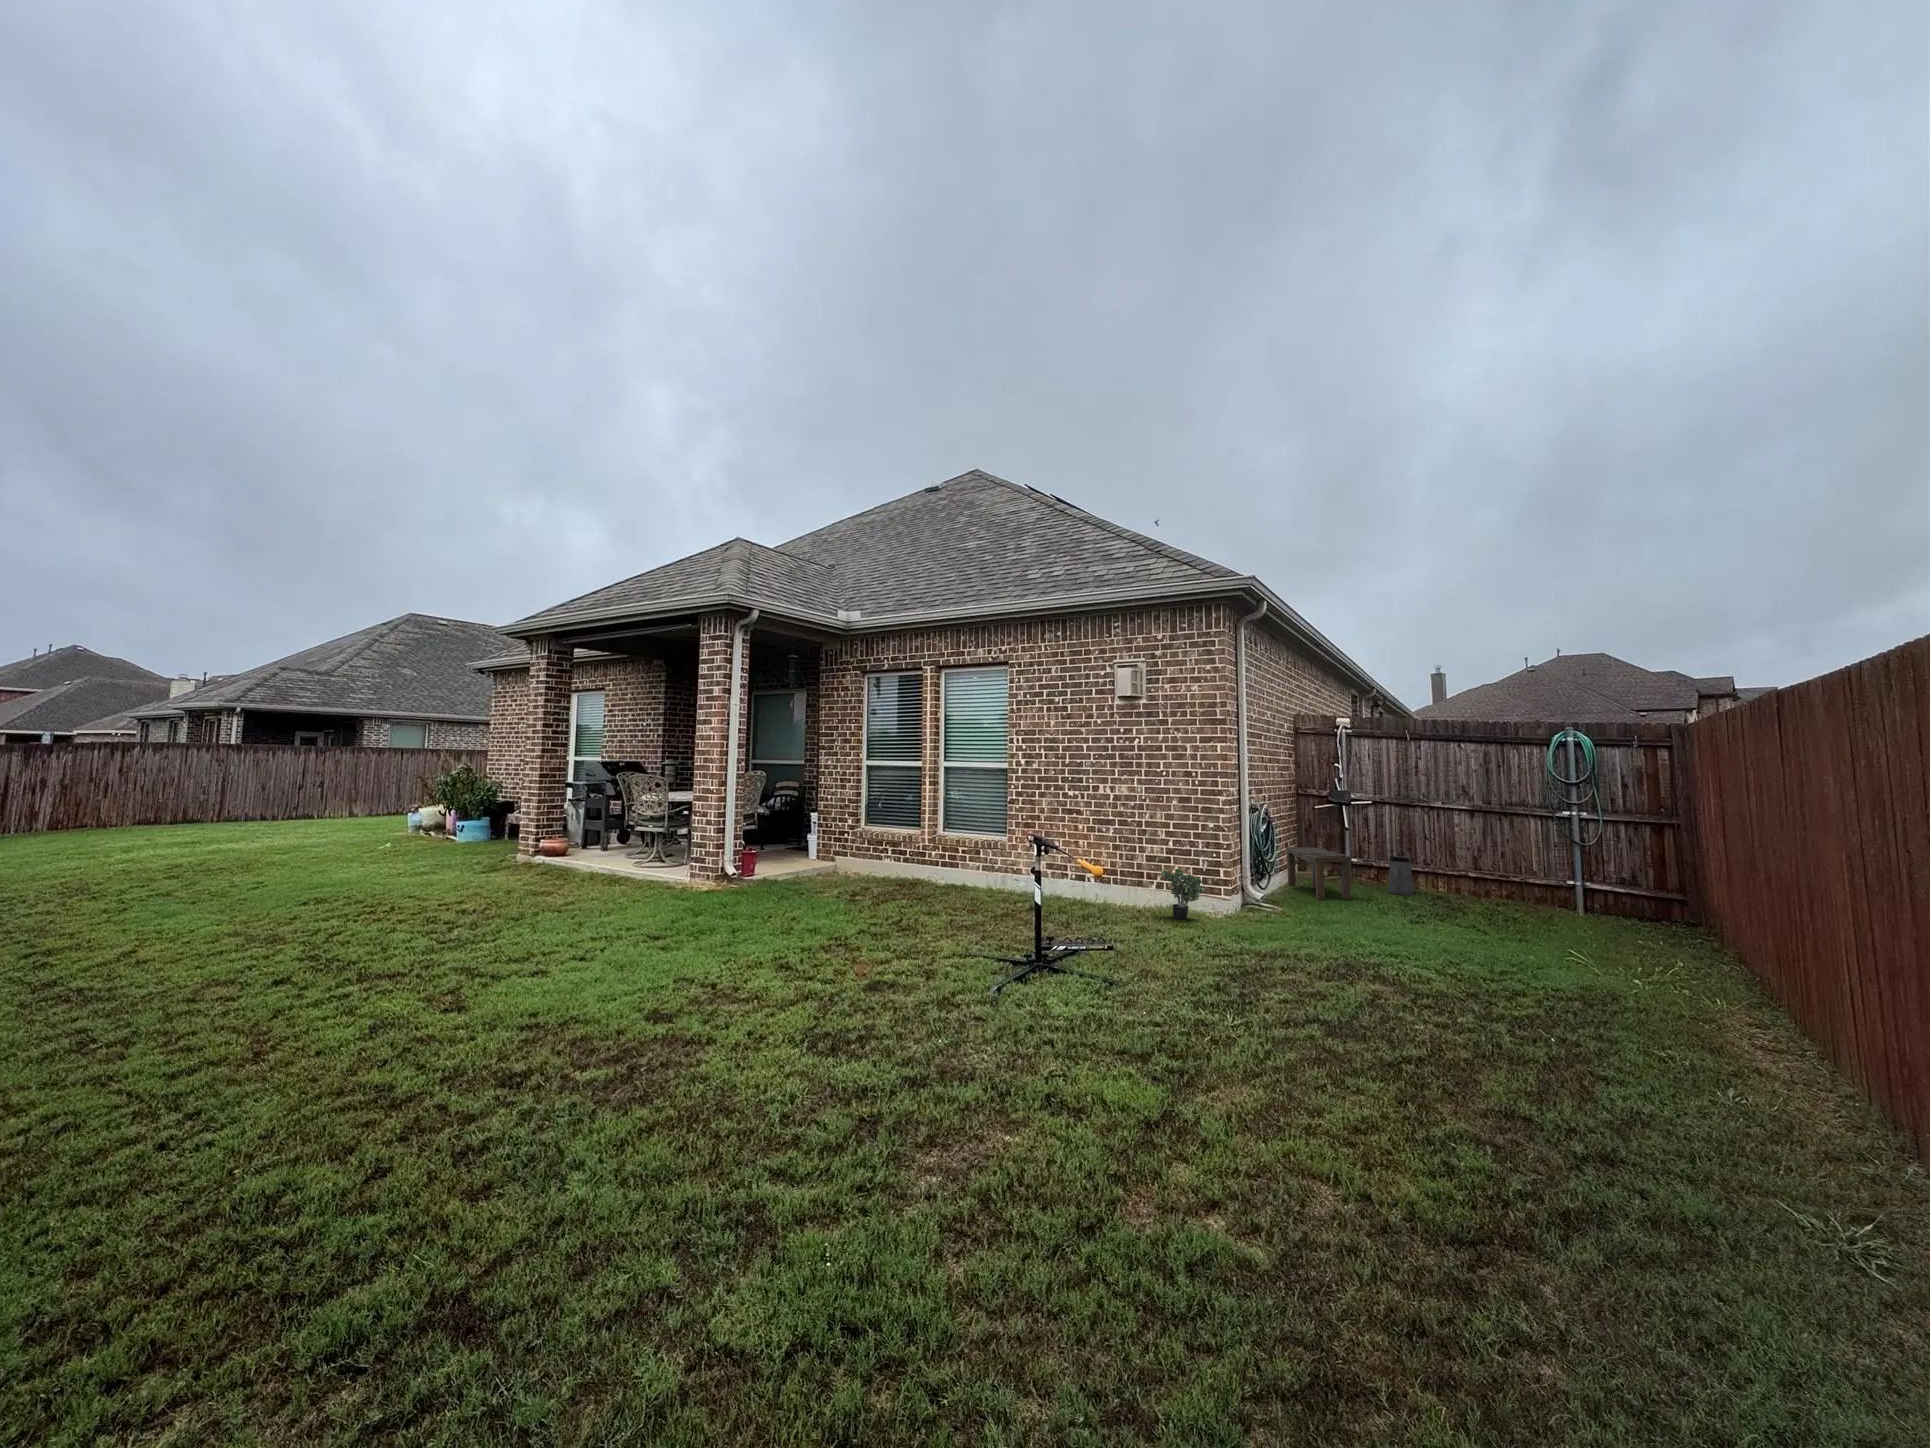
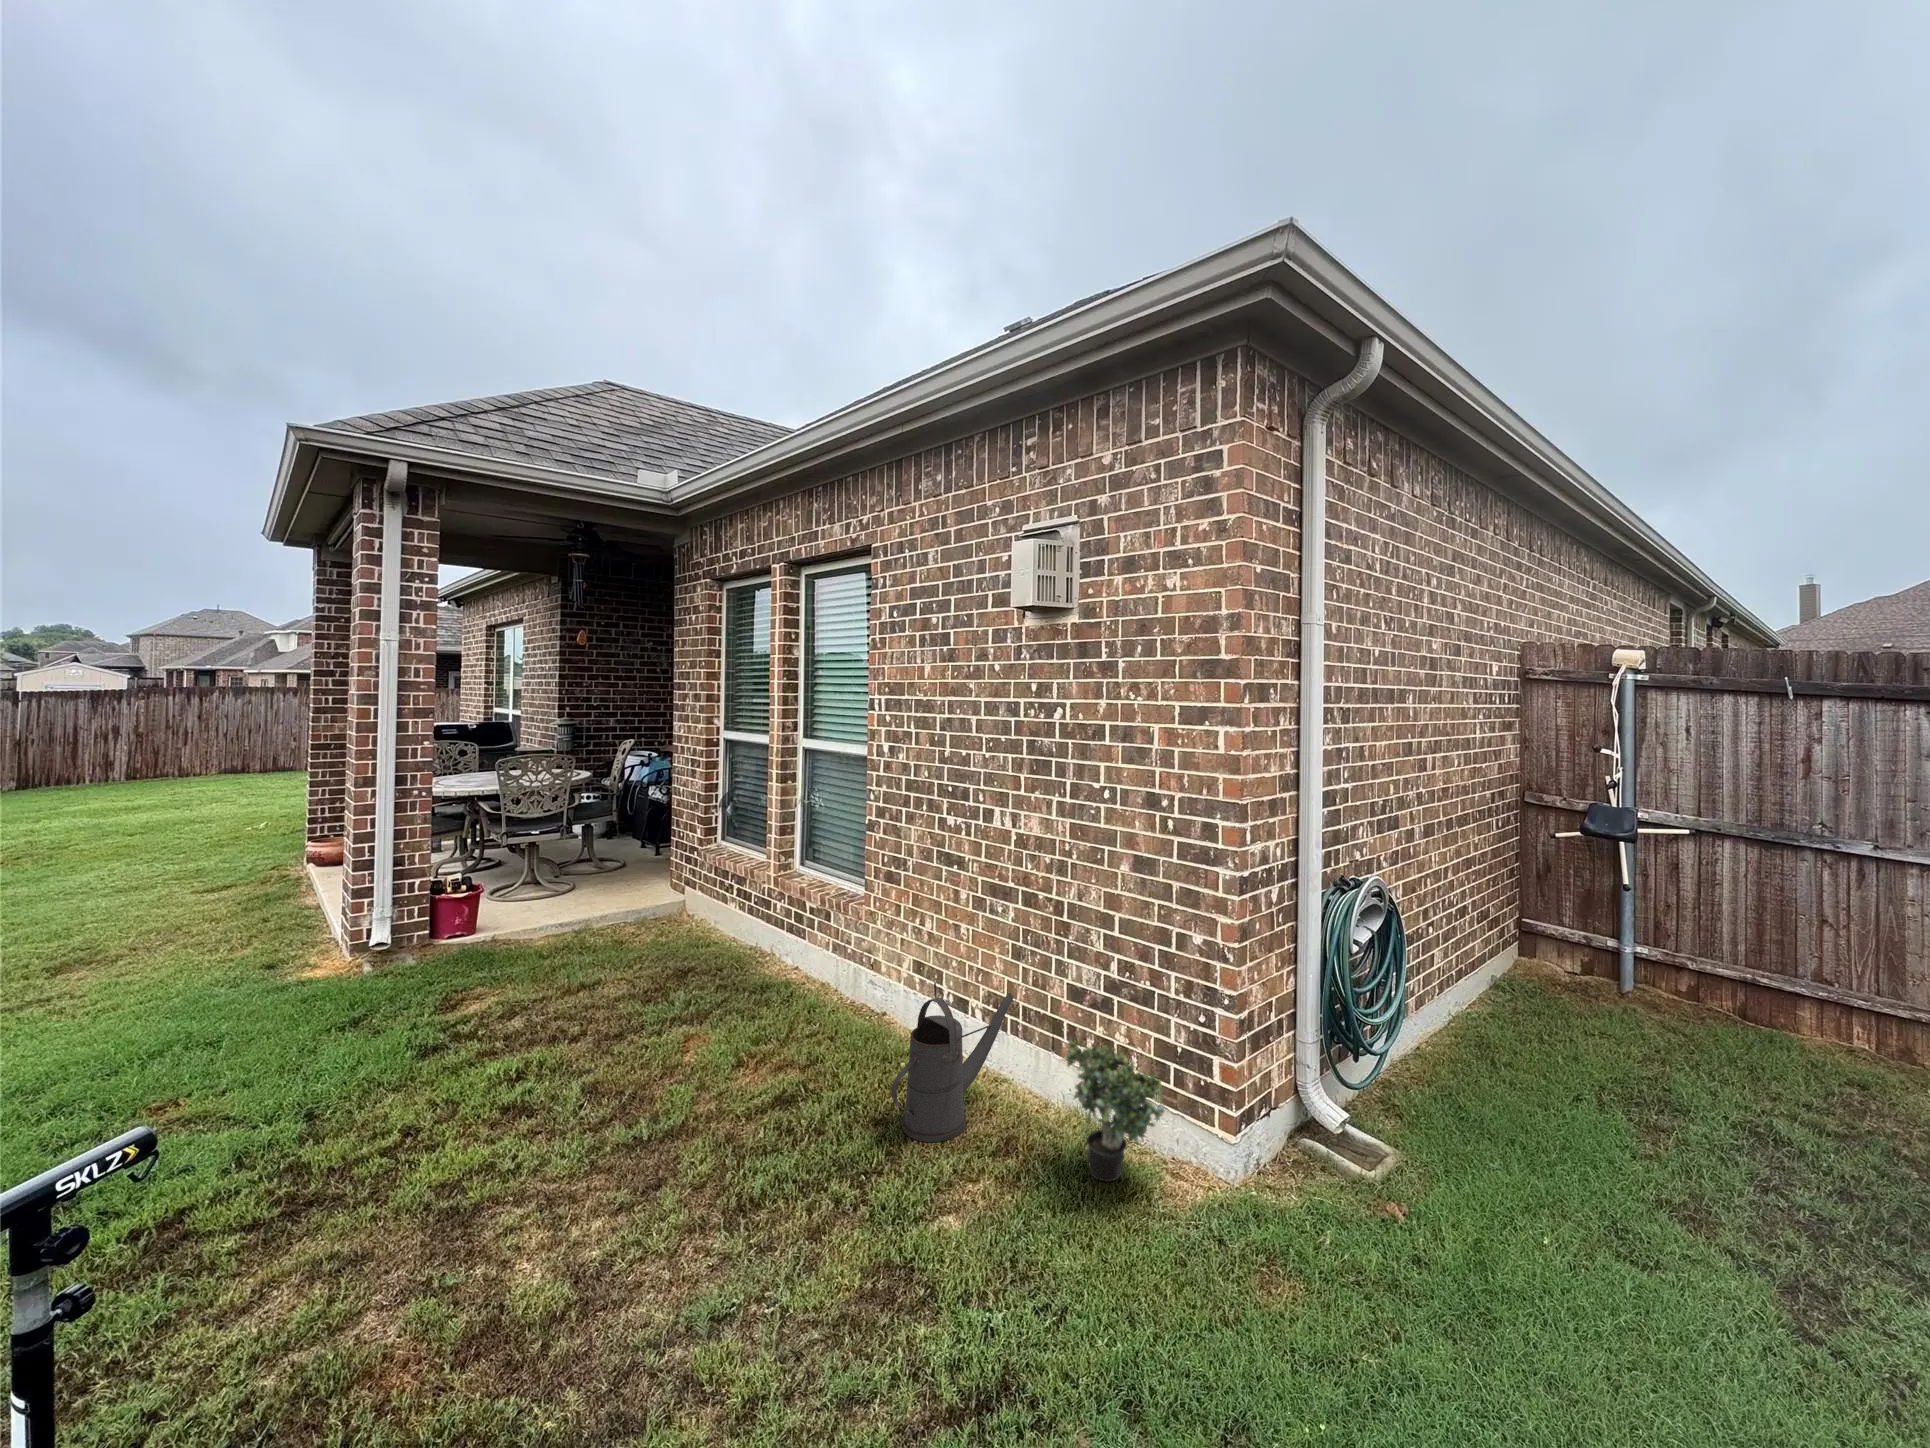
bench: present [1286,847,1351,900] -> none [1480,924,1626,1084]
watering can: present [1388,849,1414,895] -> present [891,993,1013,1142]

